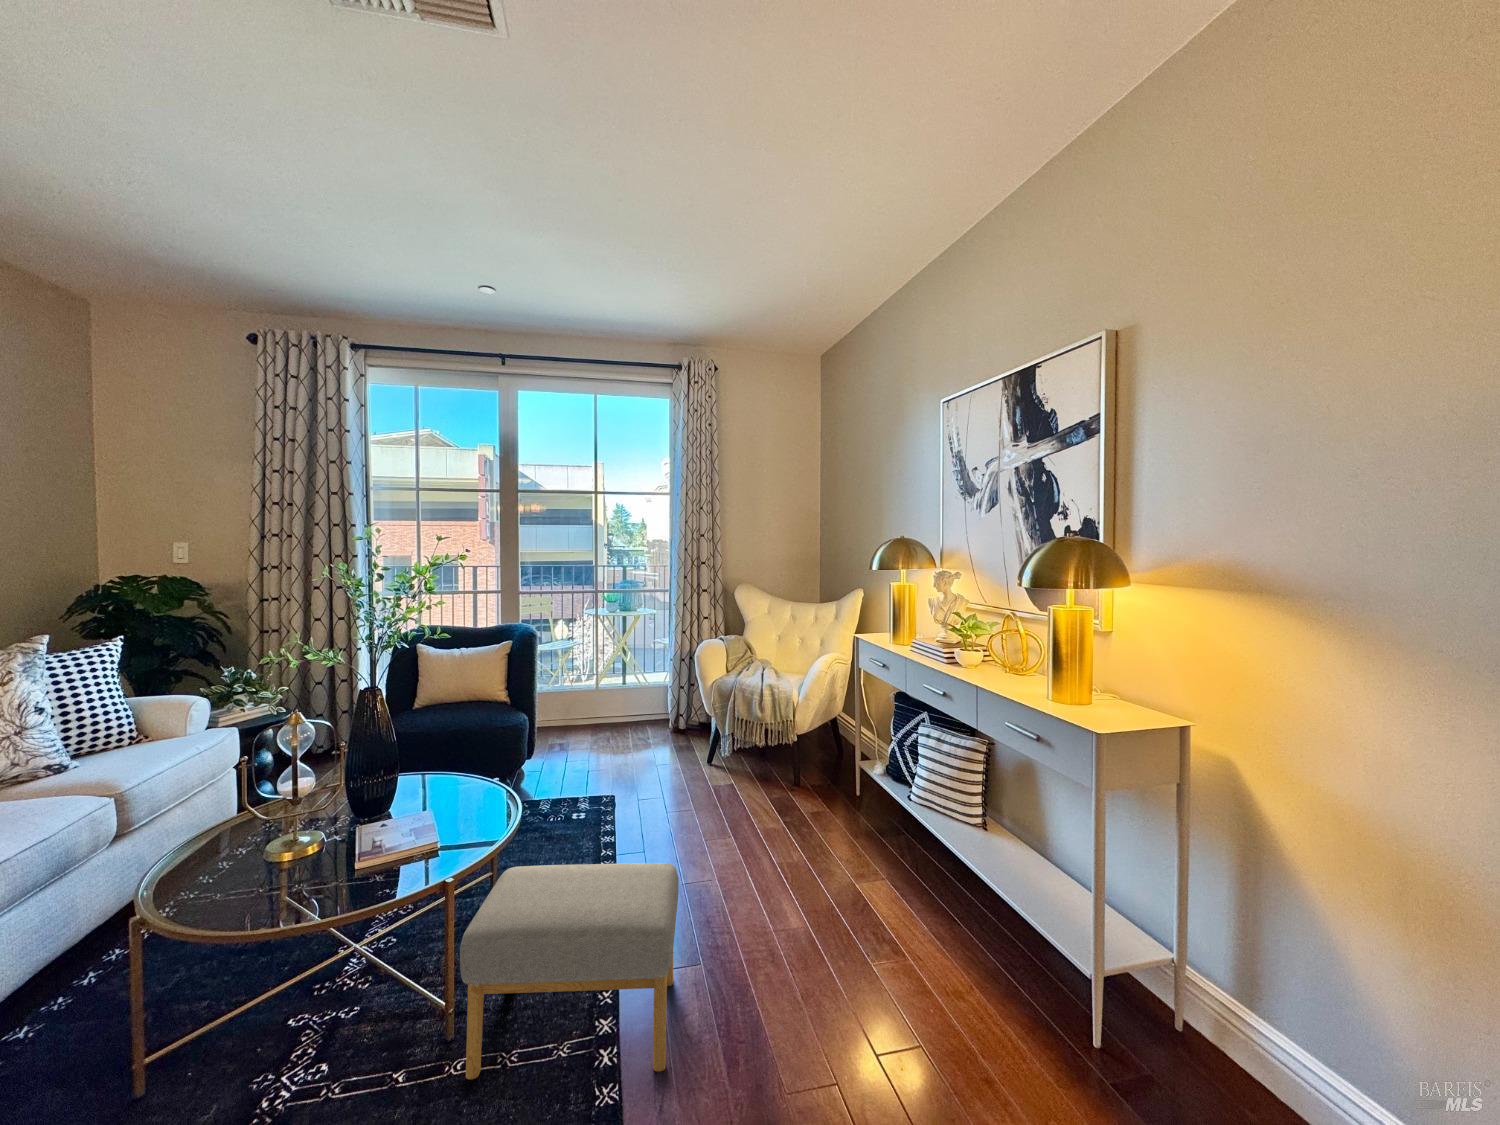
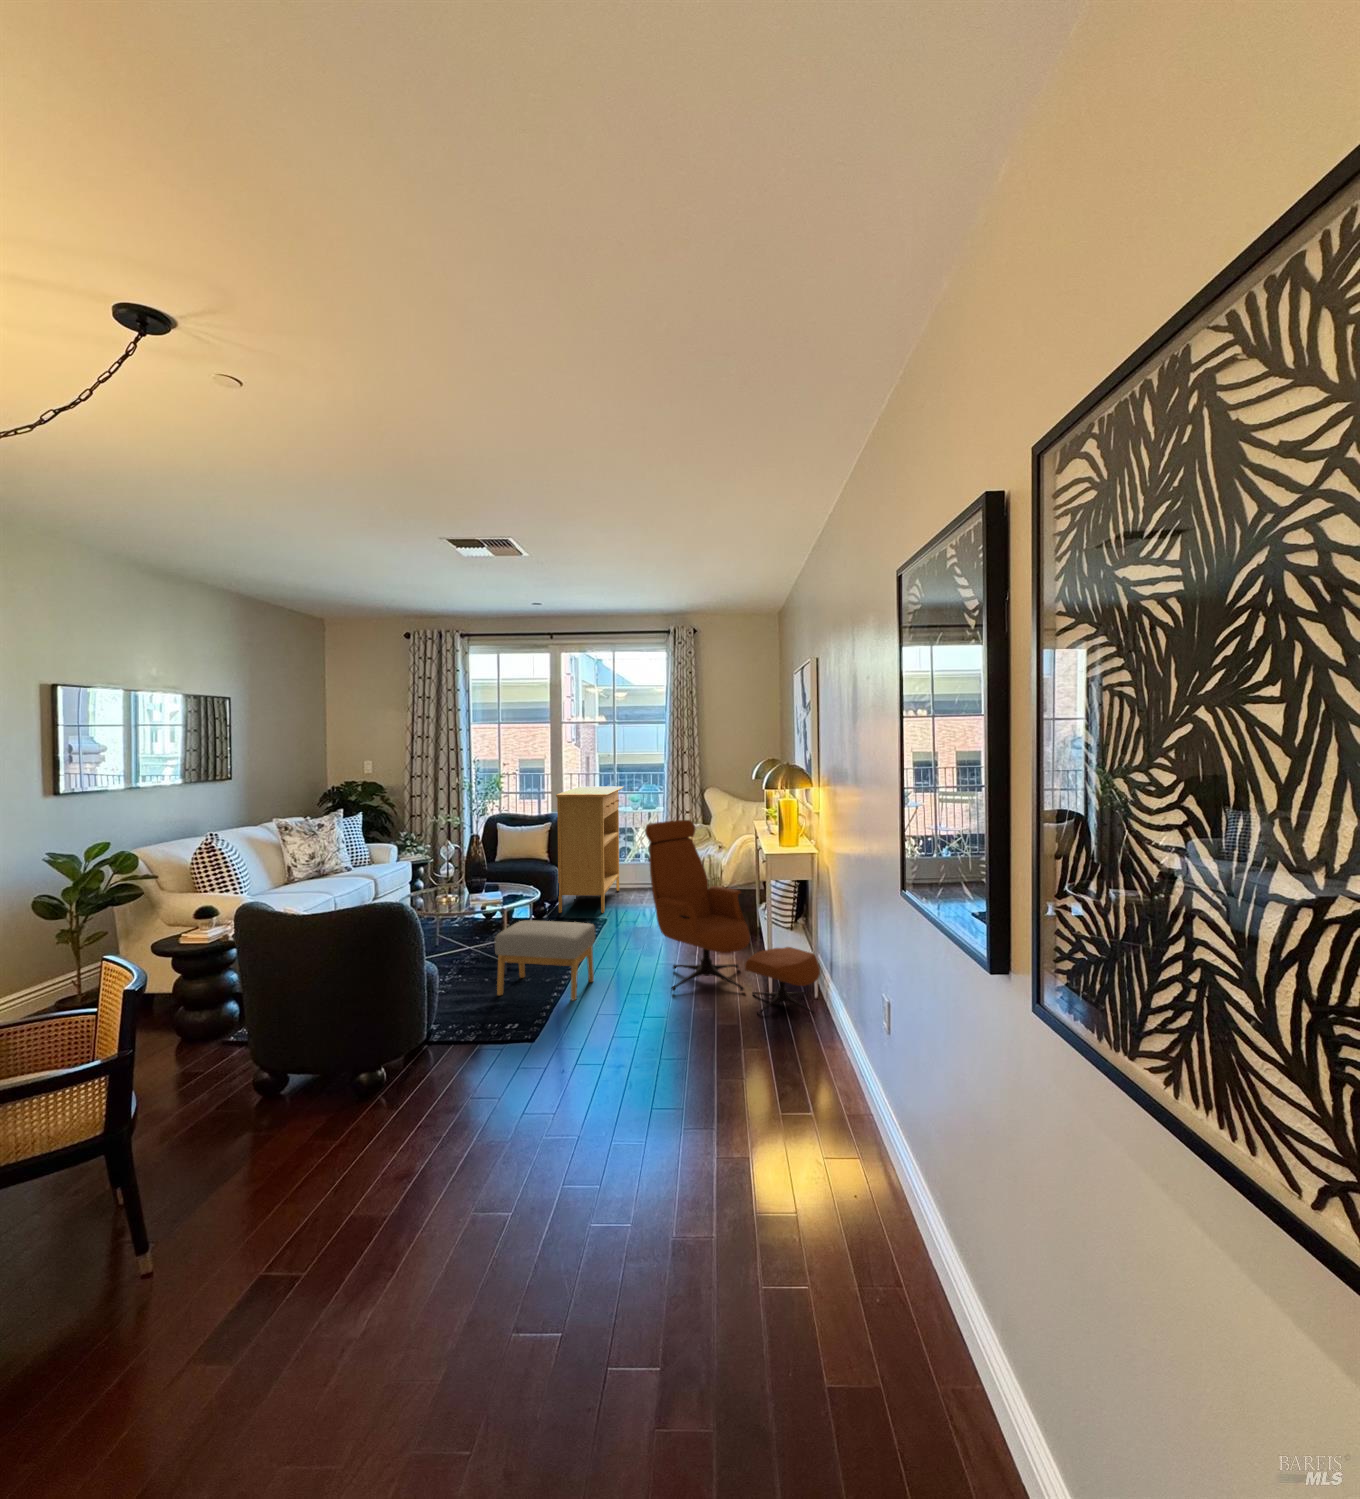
console table: none [527,585,614,786] -> present [556,786,623,913]
lounge chair: none [768,640,1185,1068] -> present [645,820,820,1015]

